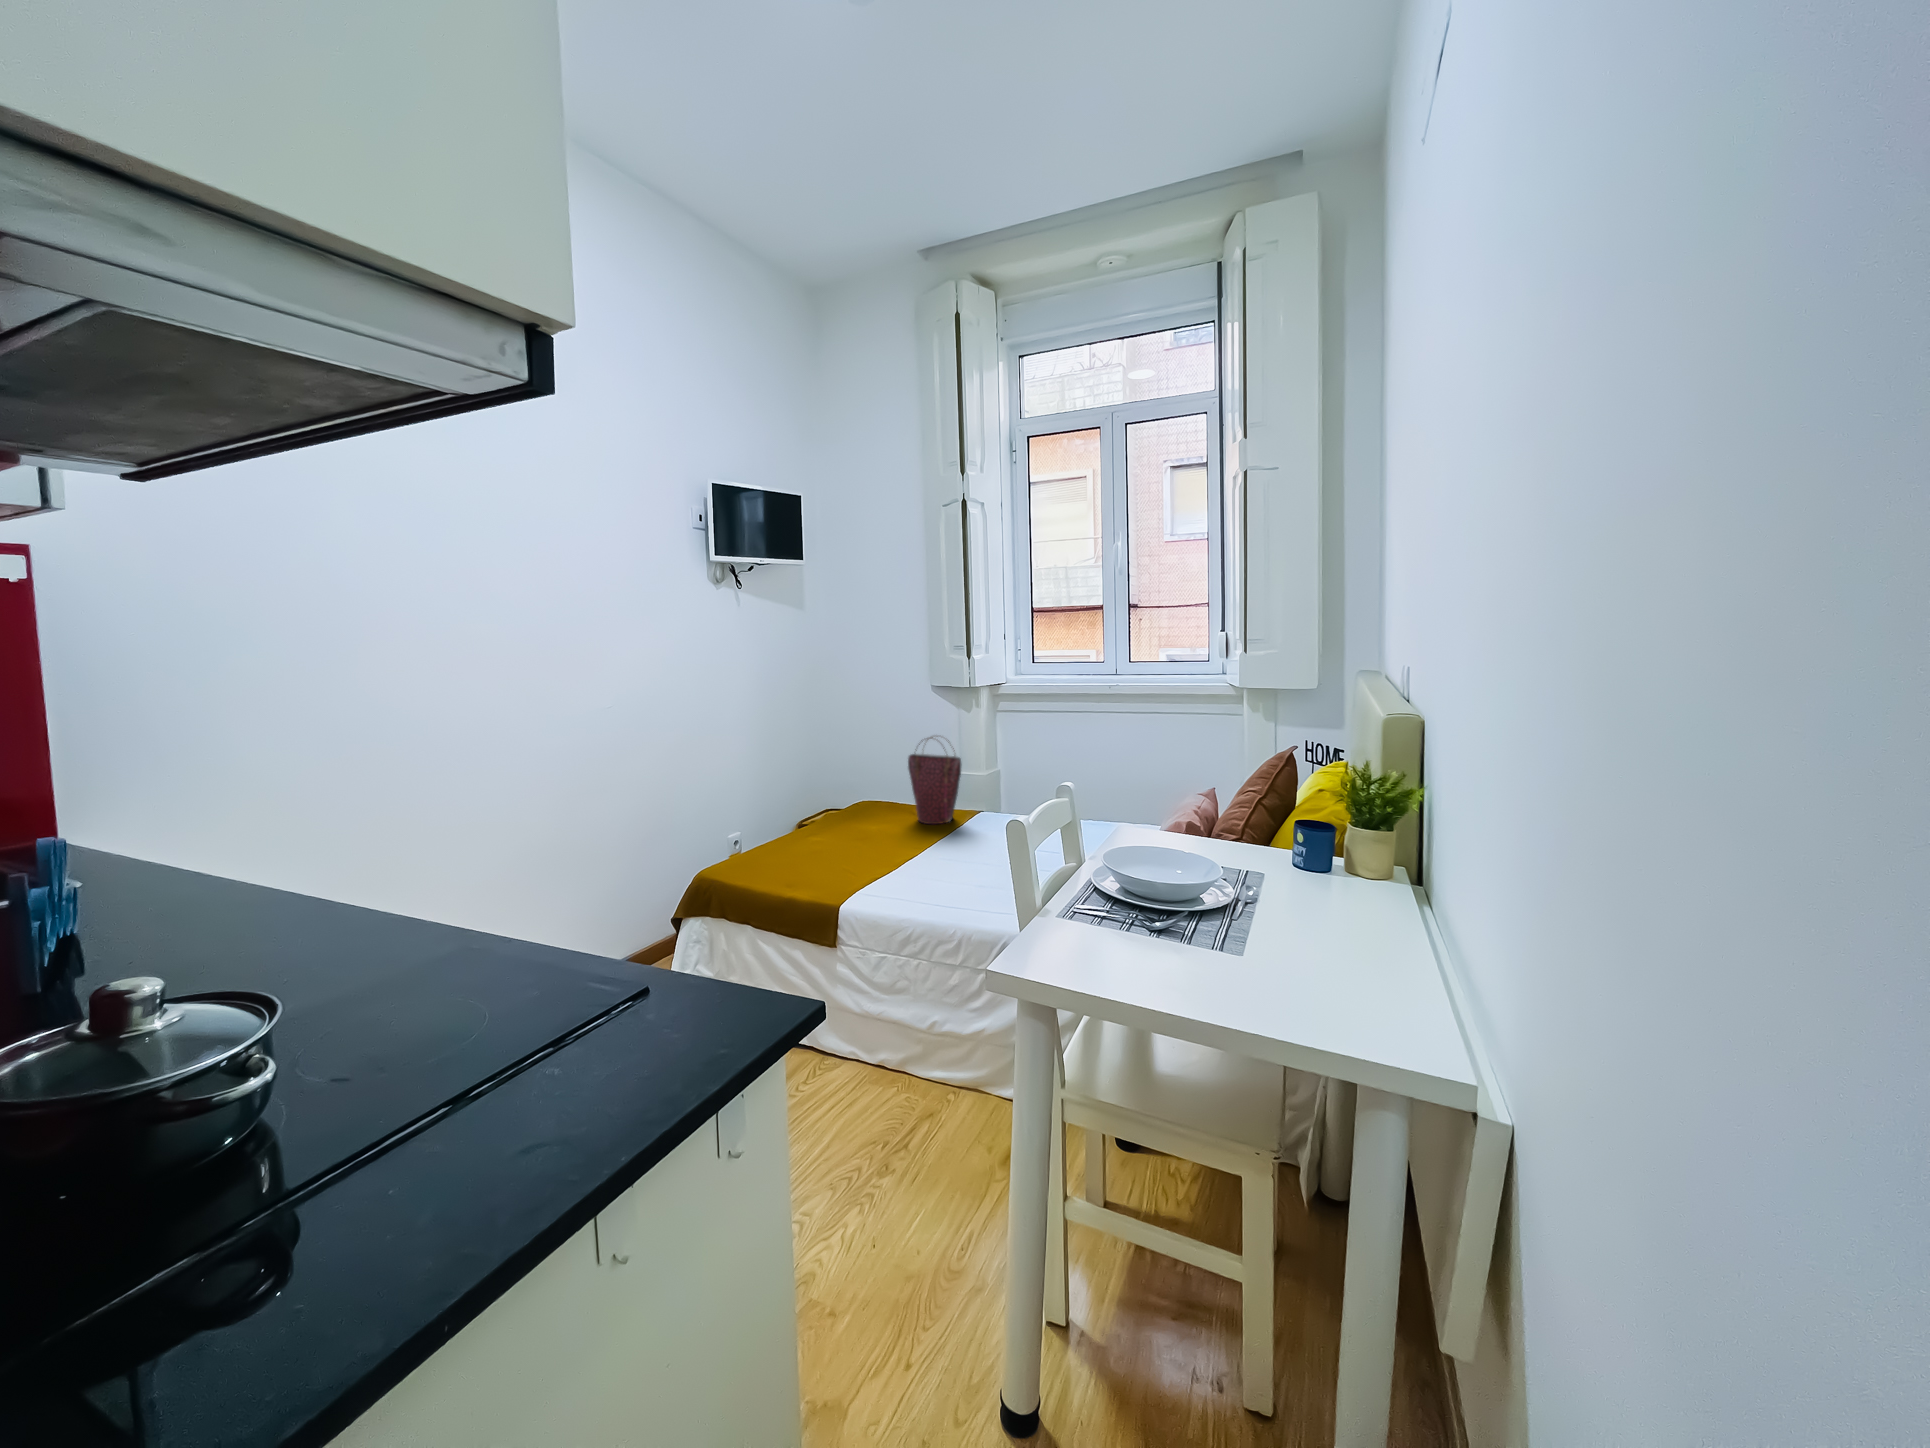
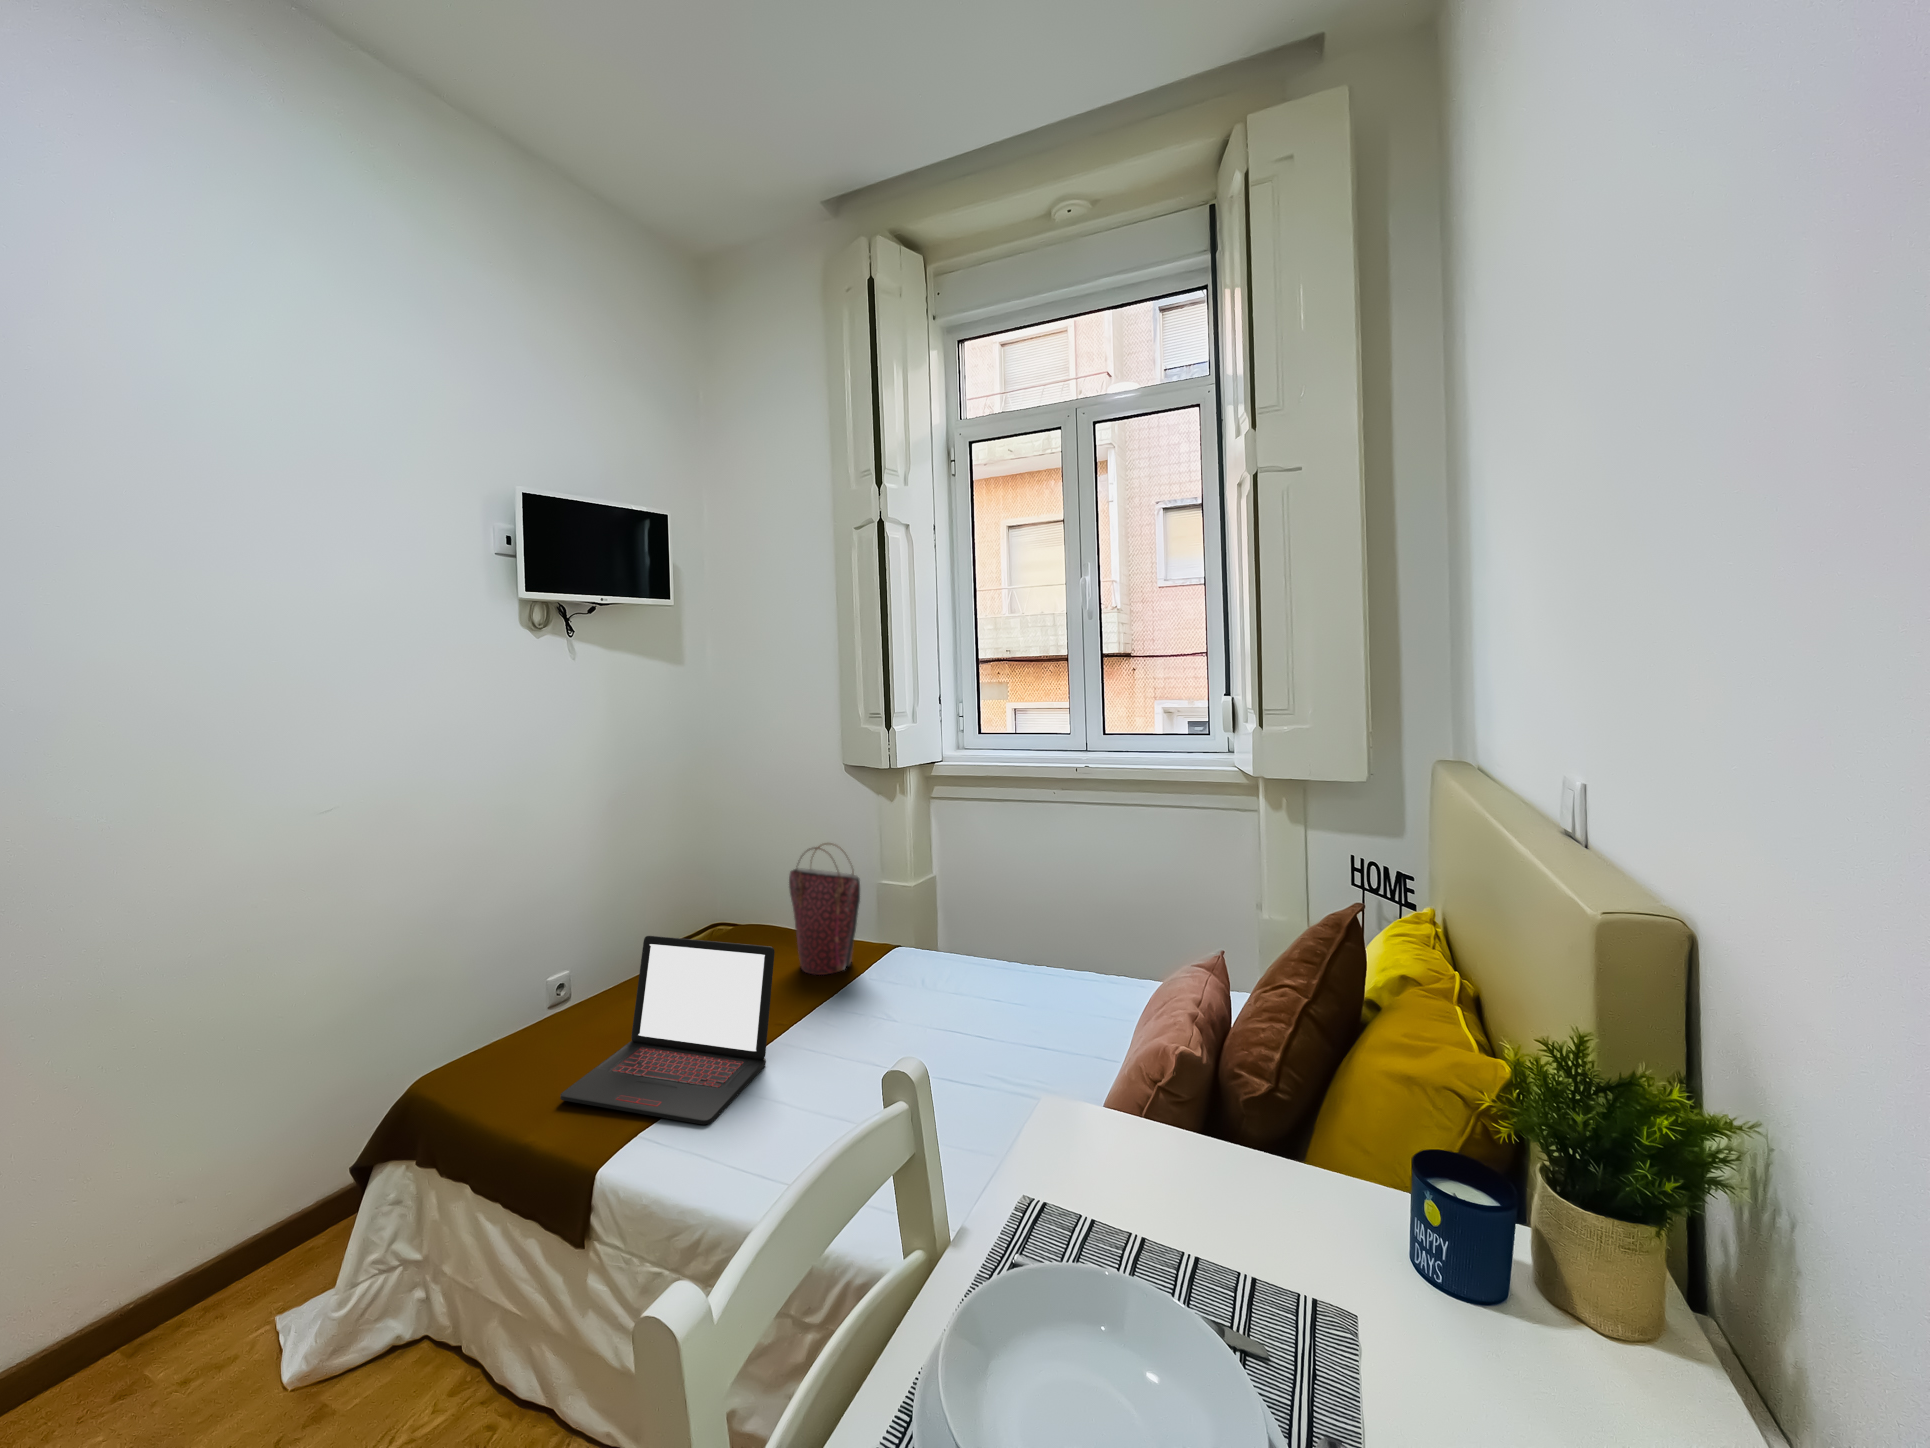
laptop: none [800,788,923,887] -> present [561,936,775,1125]

